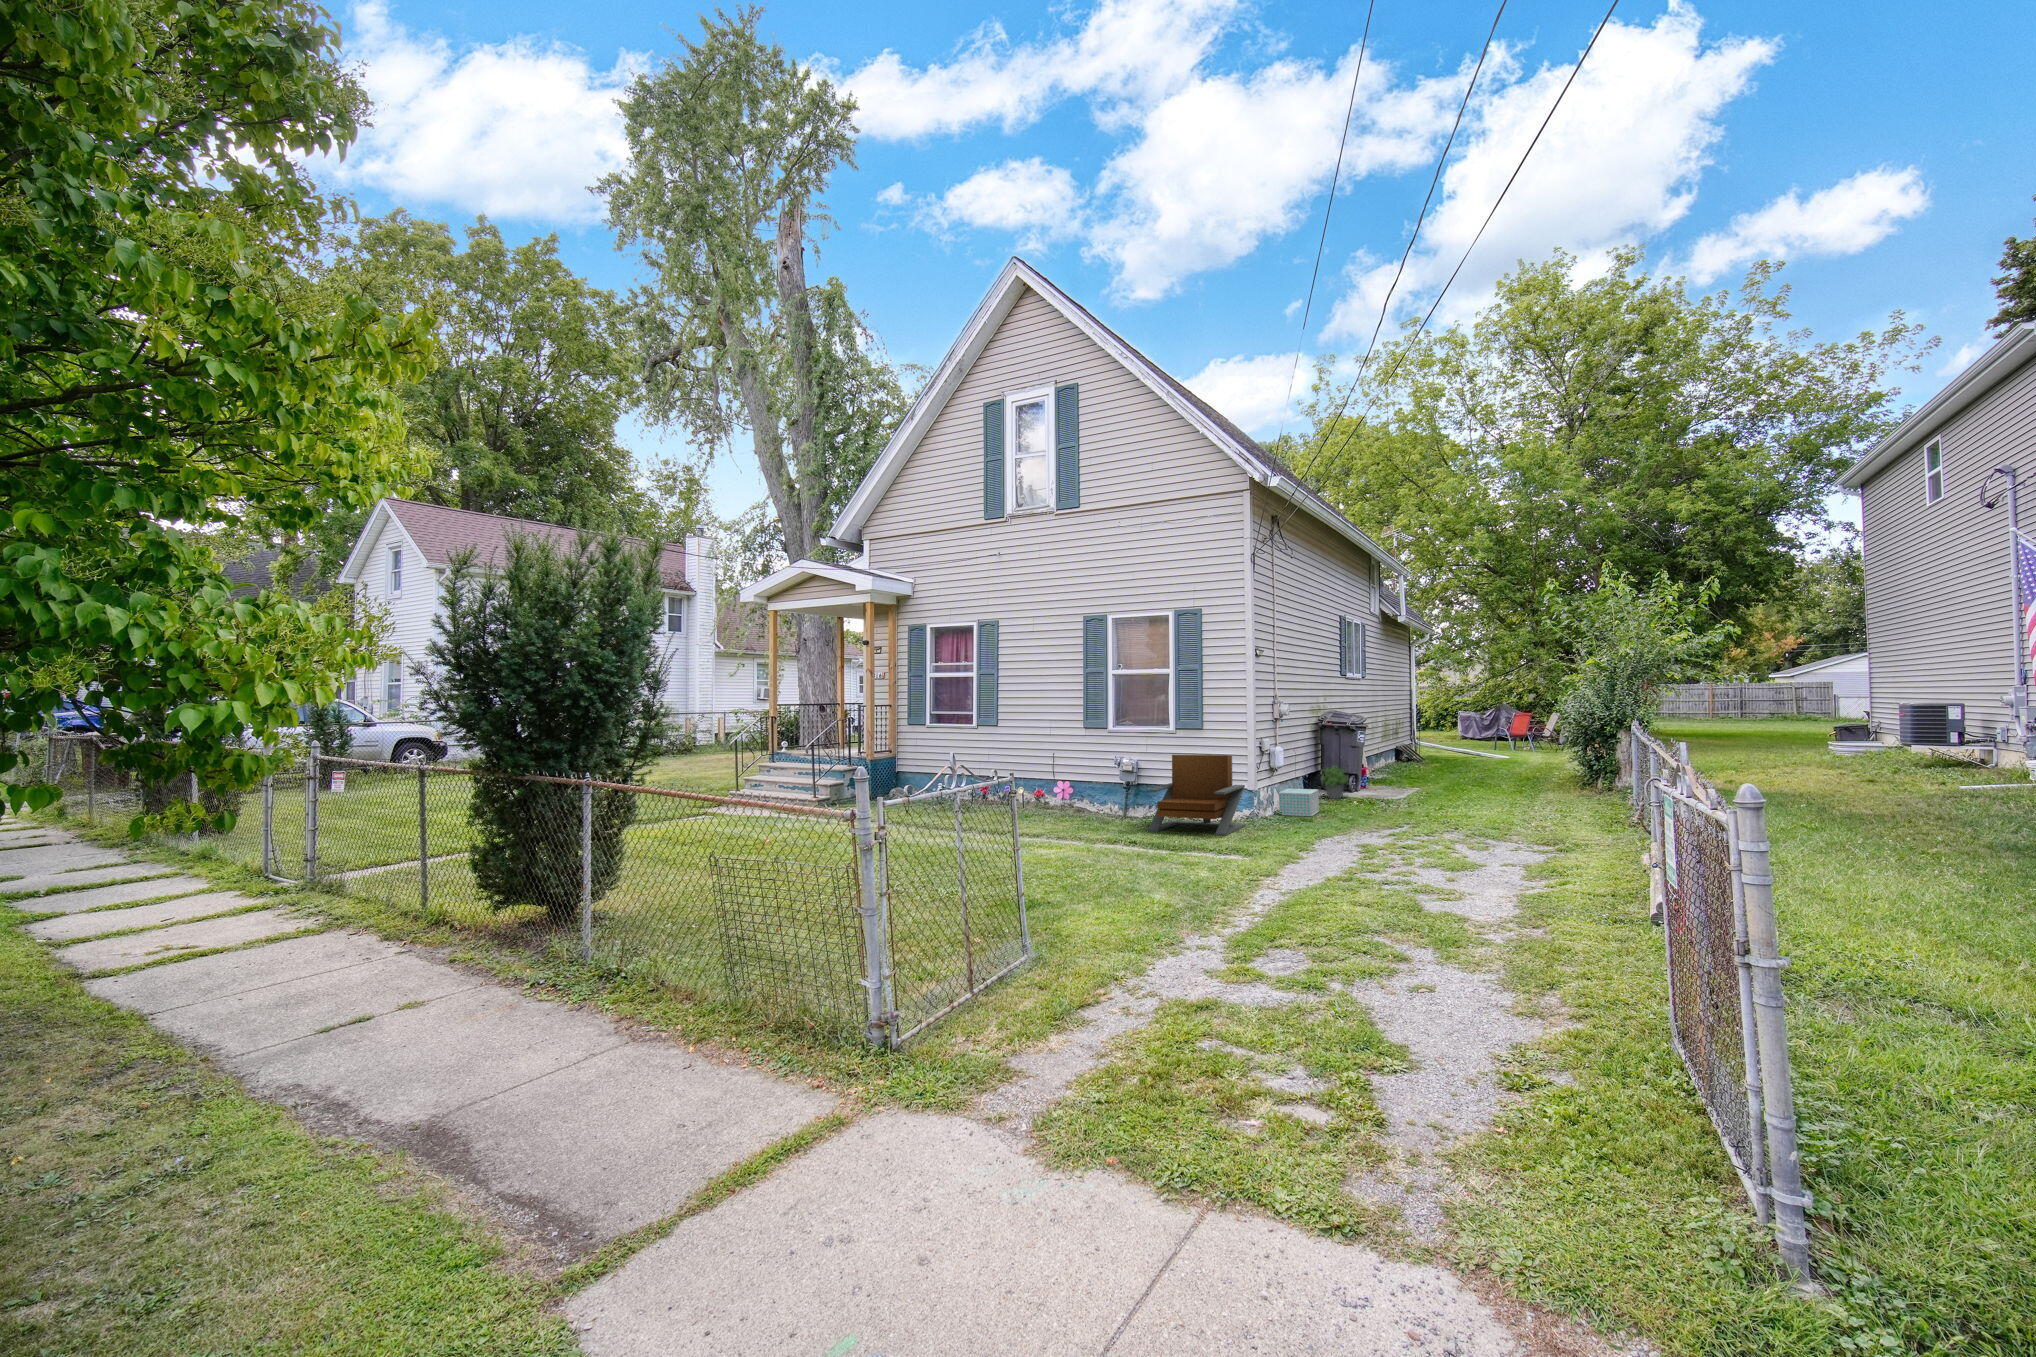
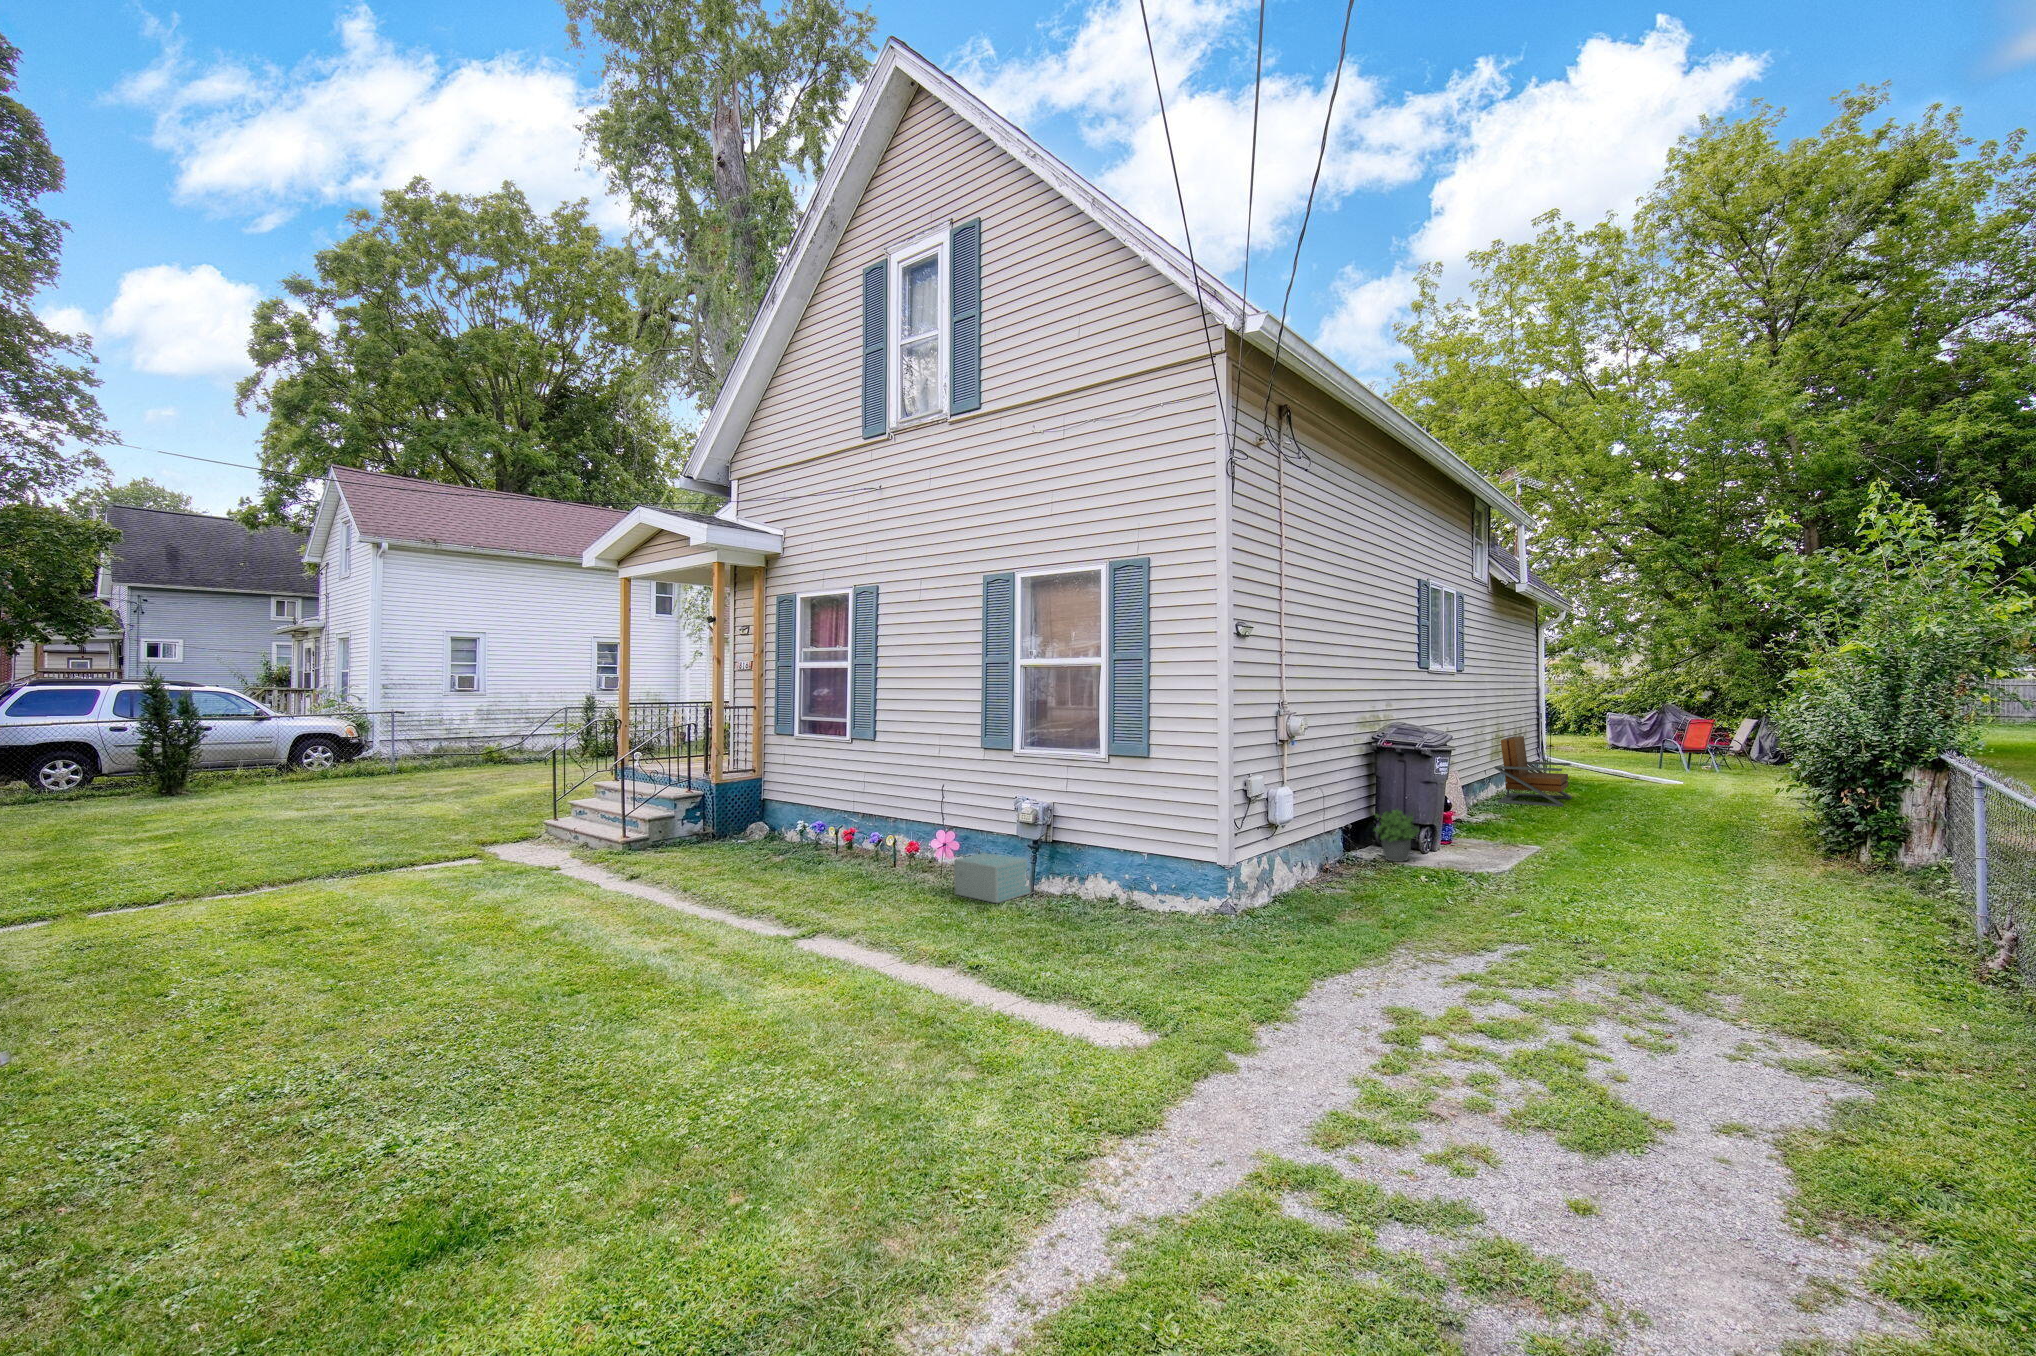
lounge chair: present [1147,755,1245,836] -> present [1494,736,1572,807]
storage box: present [1279,789,1319,816] -> present [954,852,1031,903]

